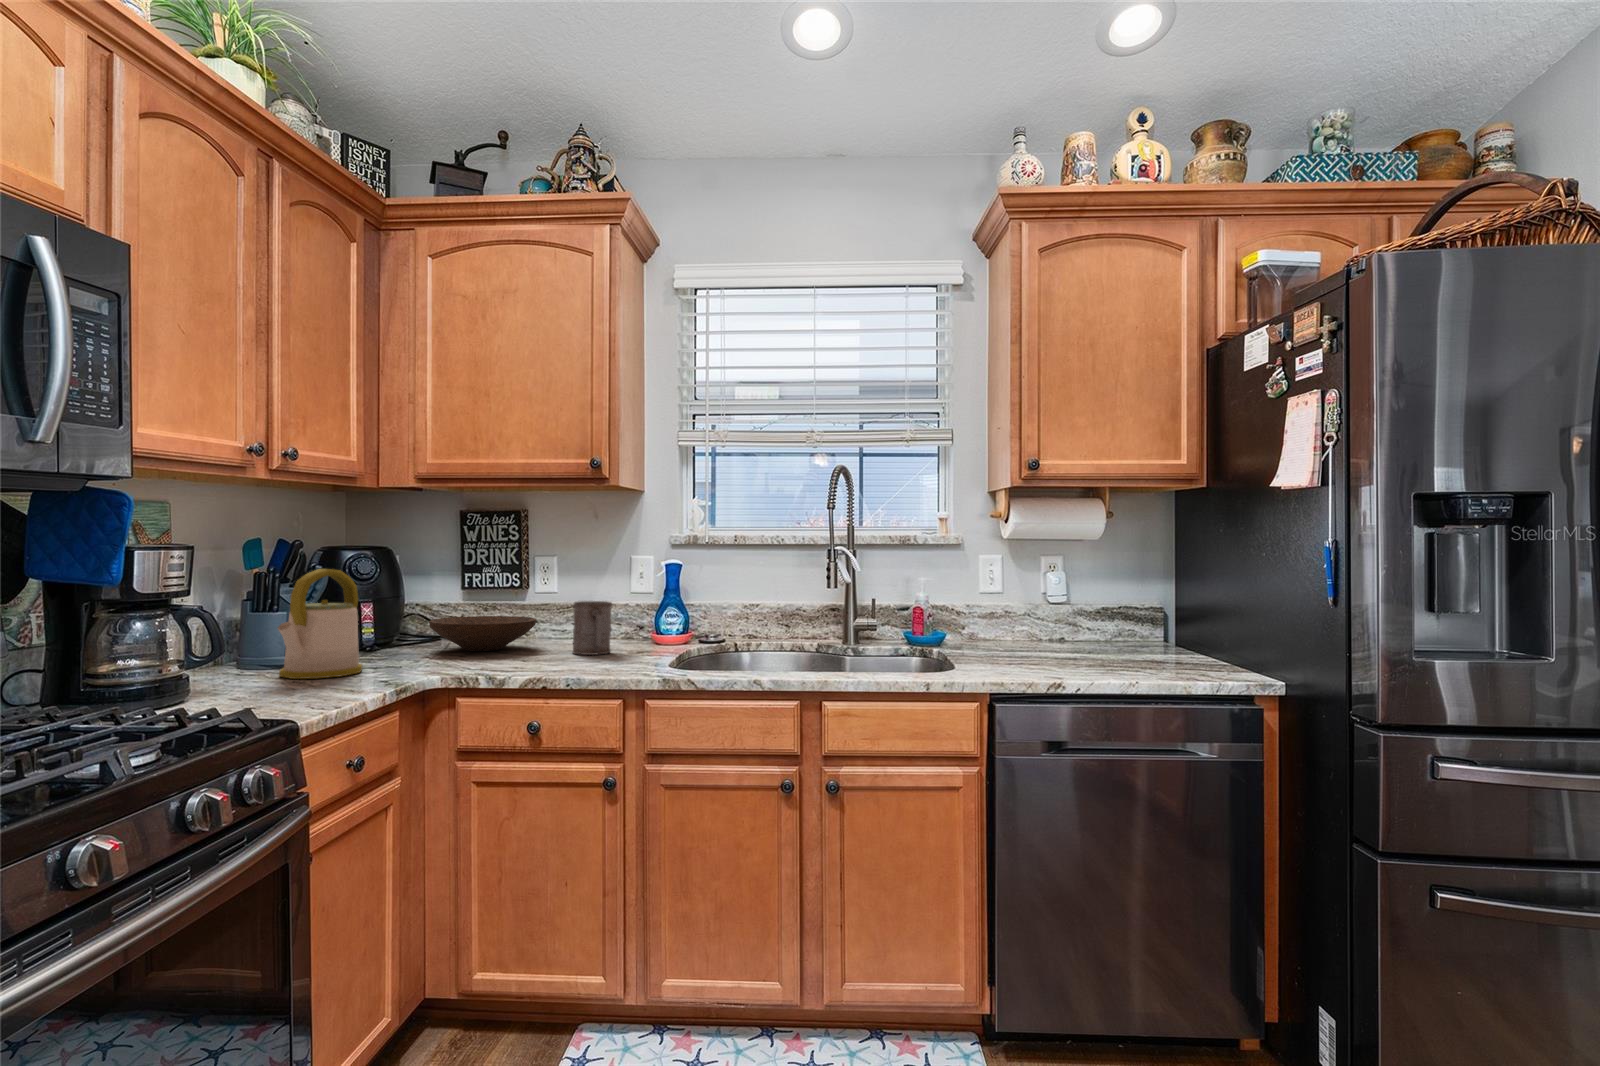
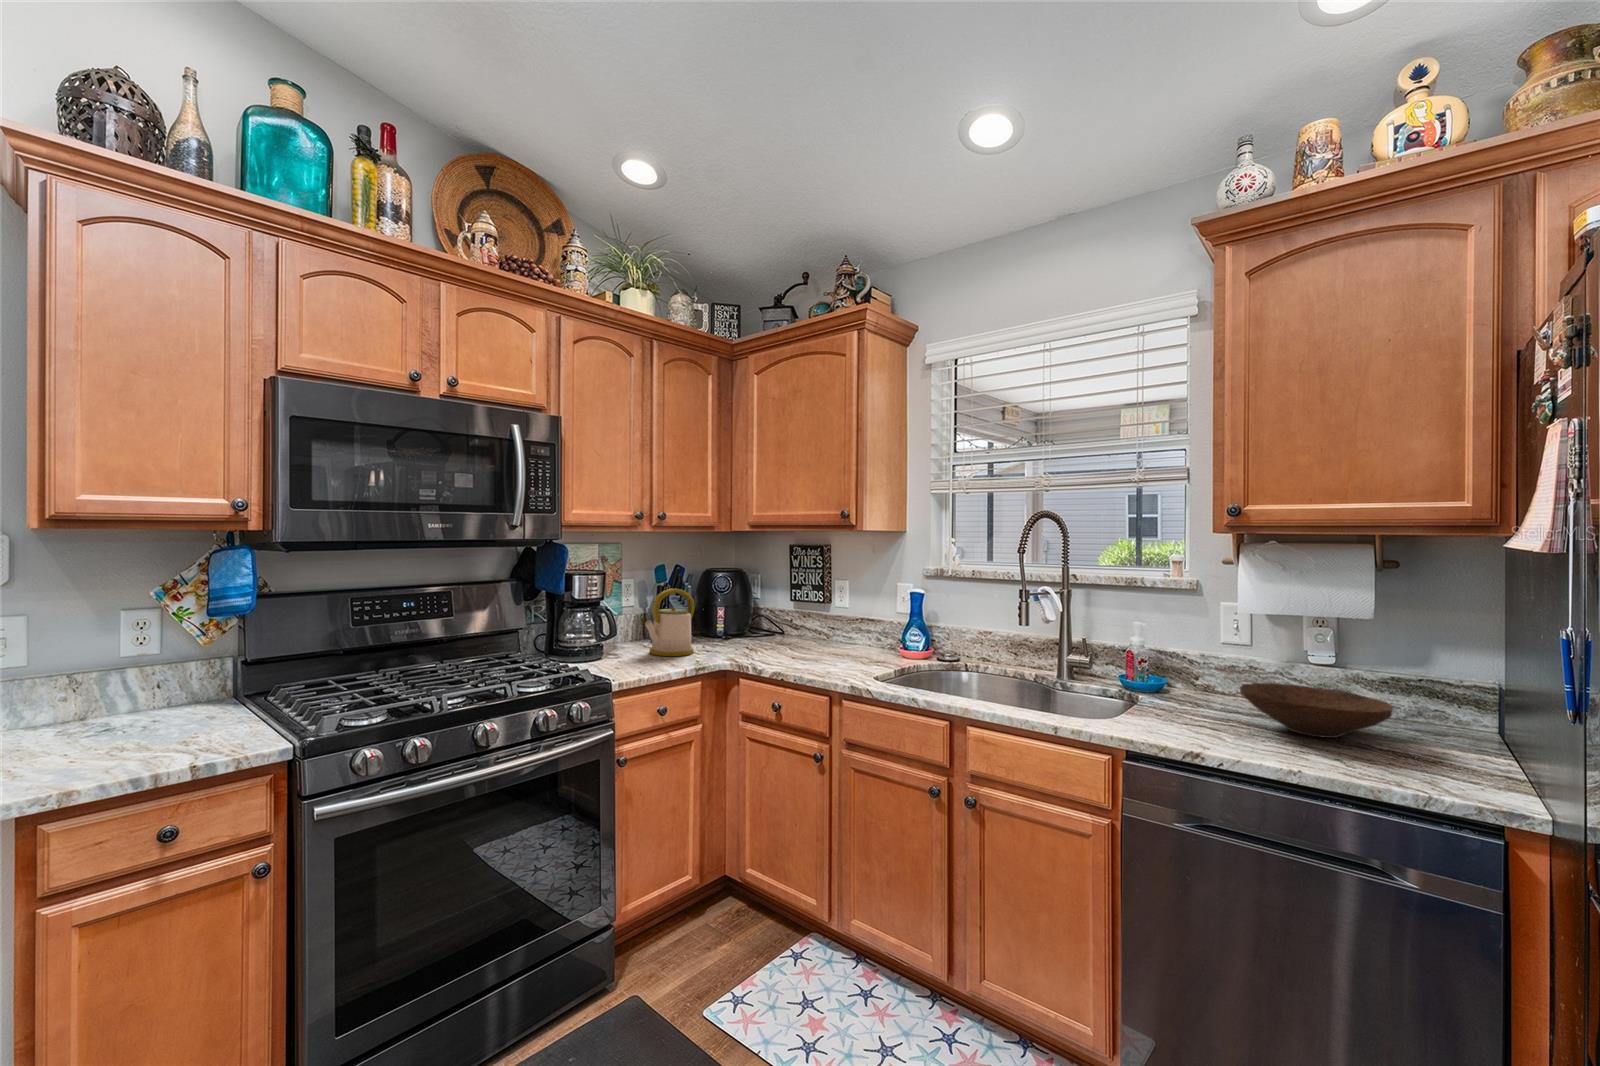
mug: present [573,601,612,655] -> none [831,618,860,660]
wooden bowl: present [429,616,536,651] -> present [1240,683,1393,738]

